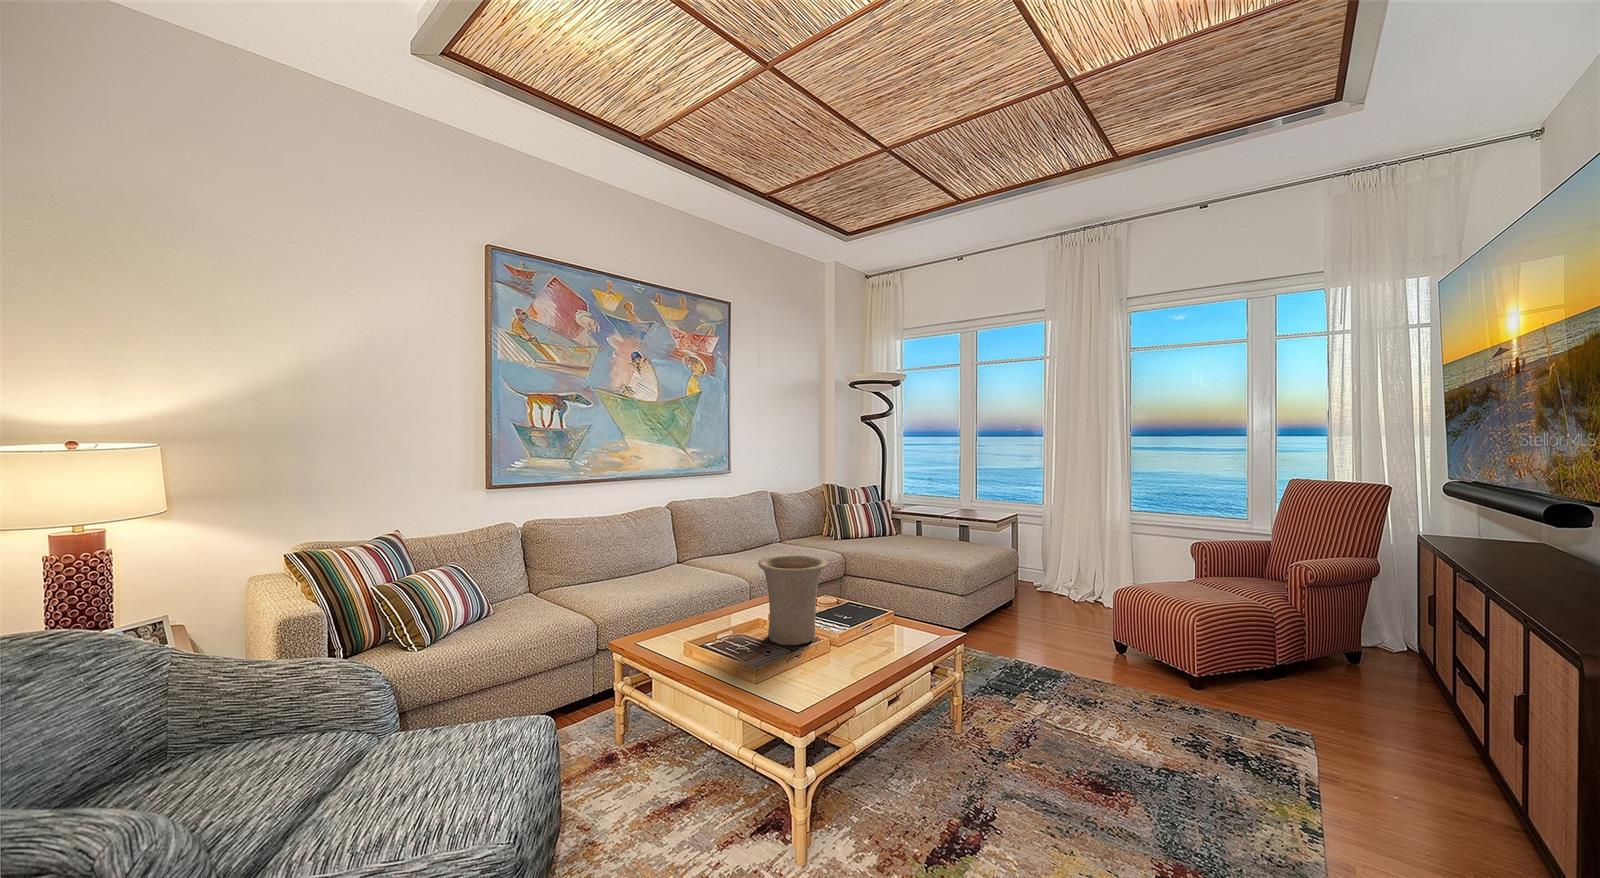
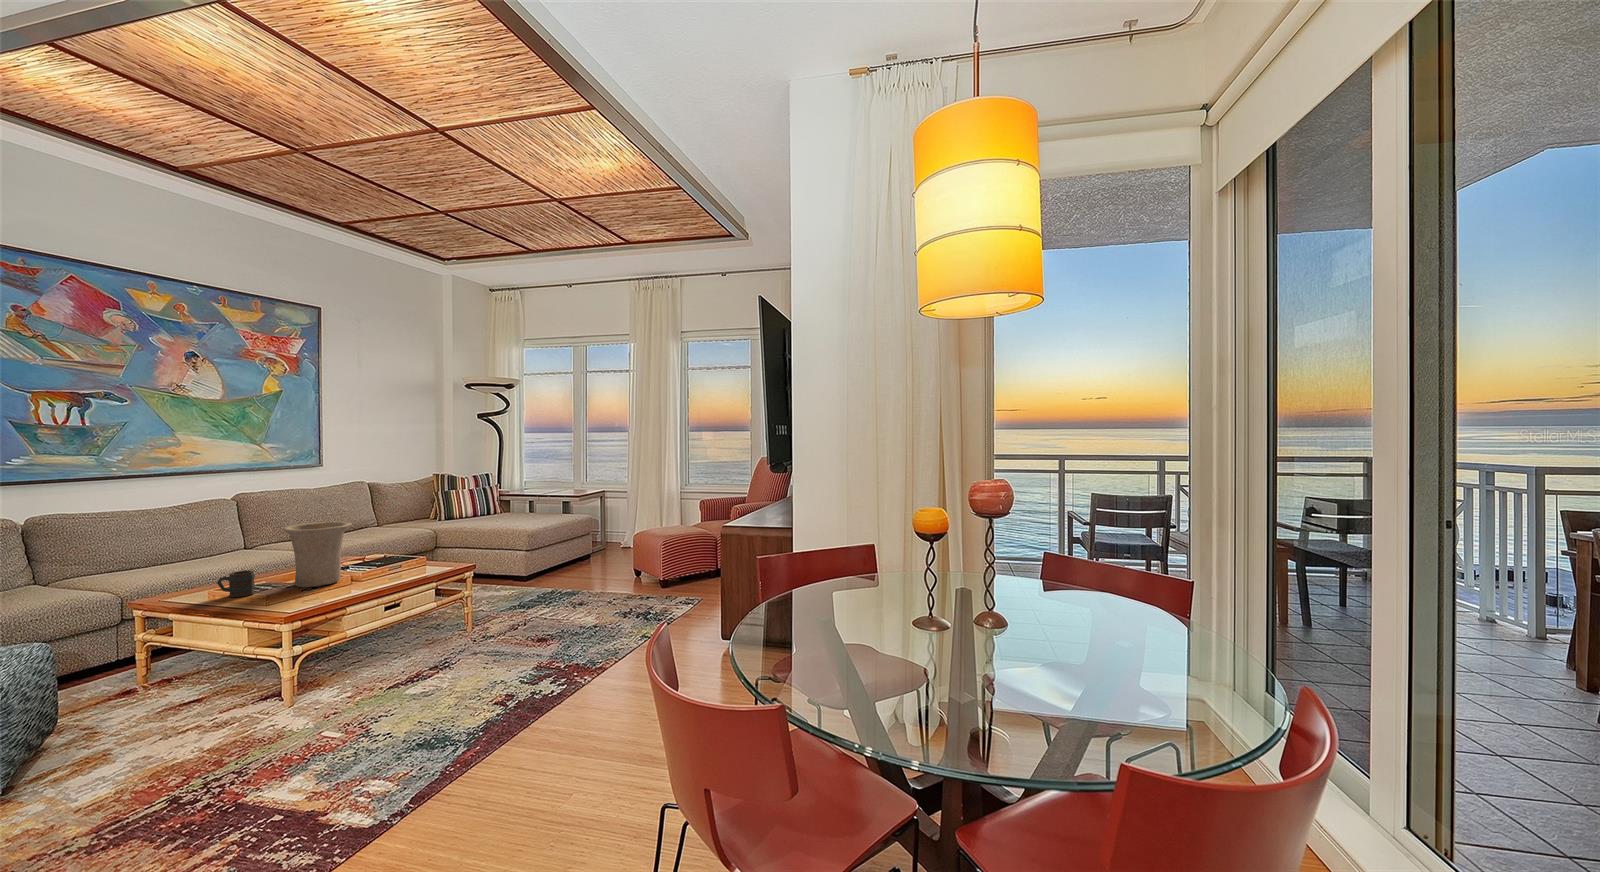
mug: none [698,617,734,653] -> present [217,570,255,597]

